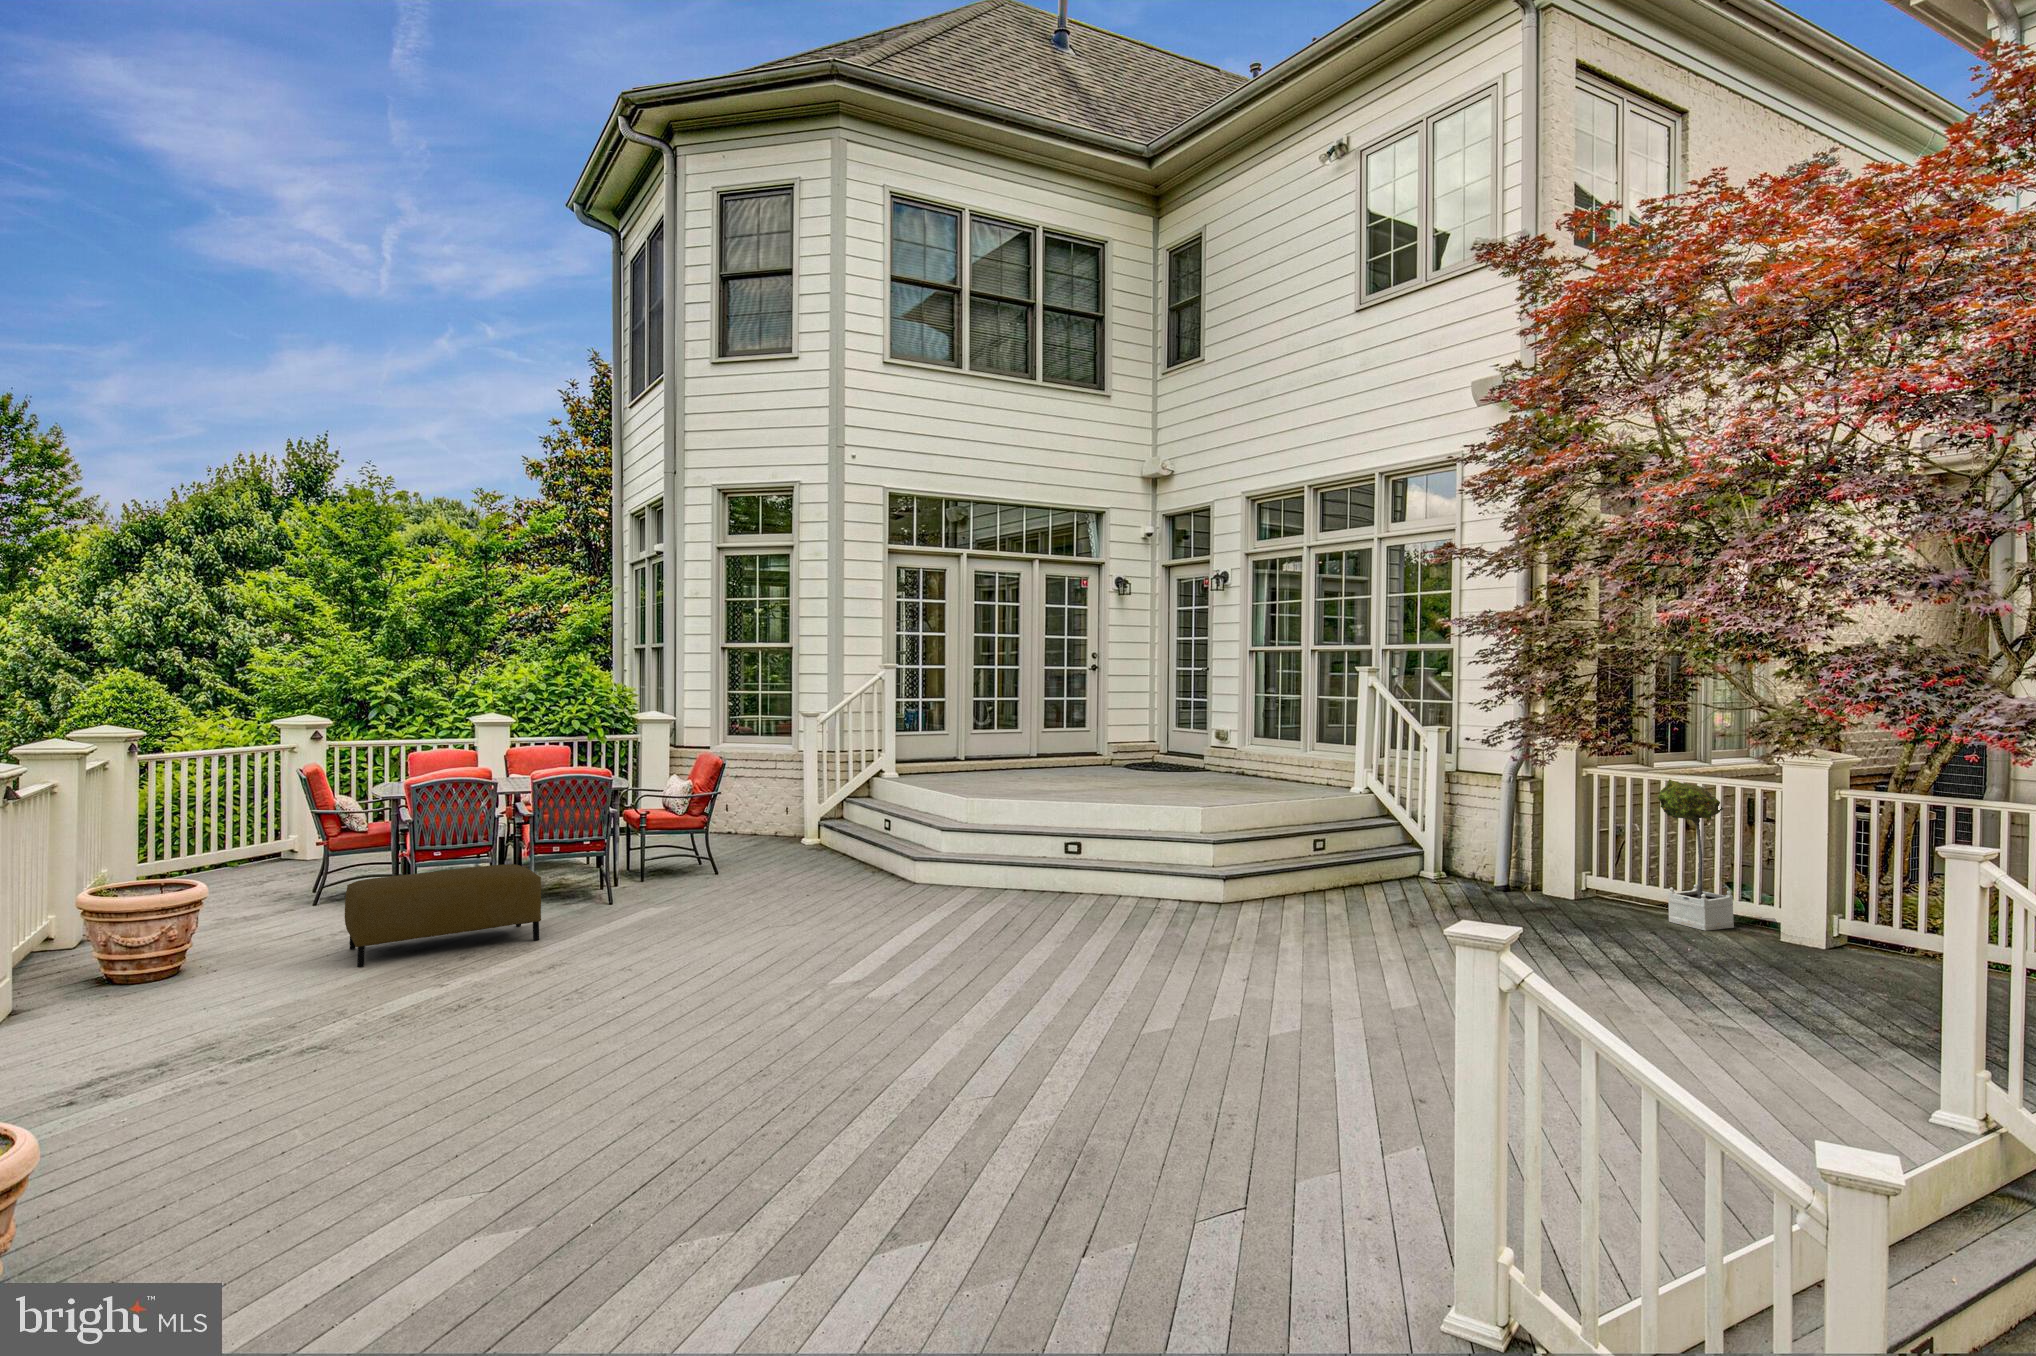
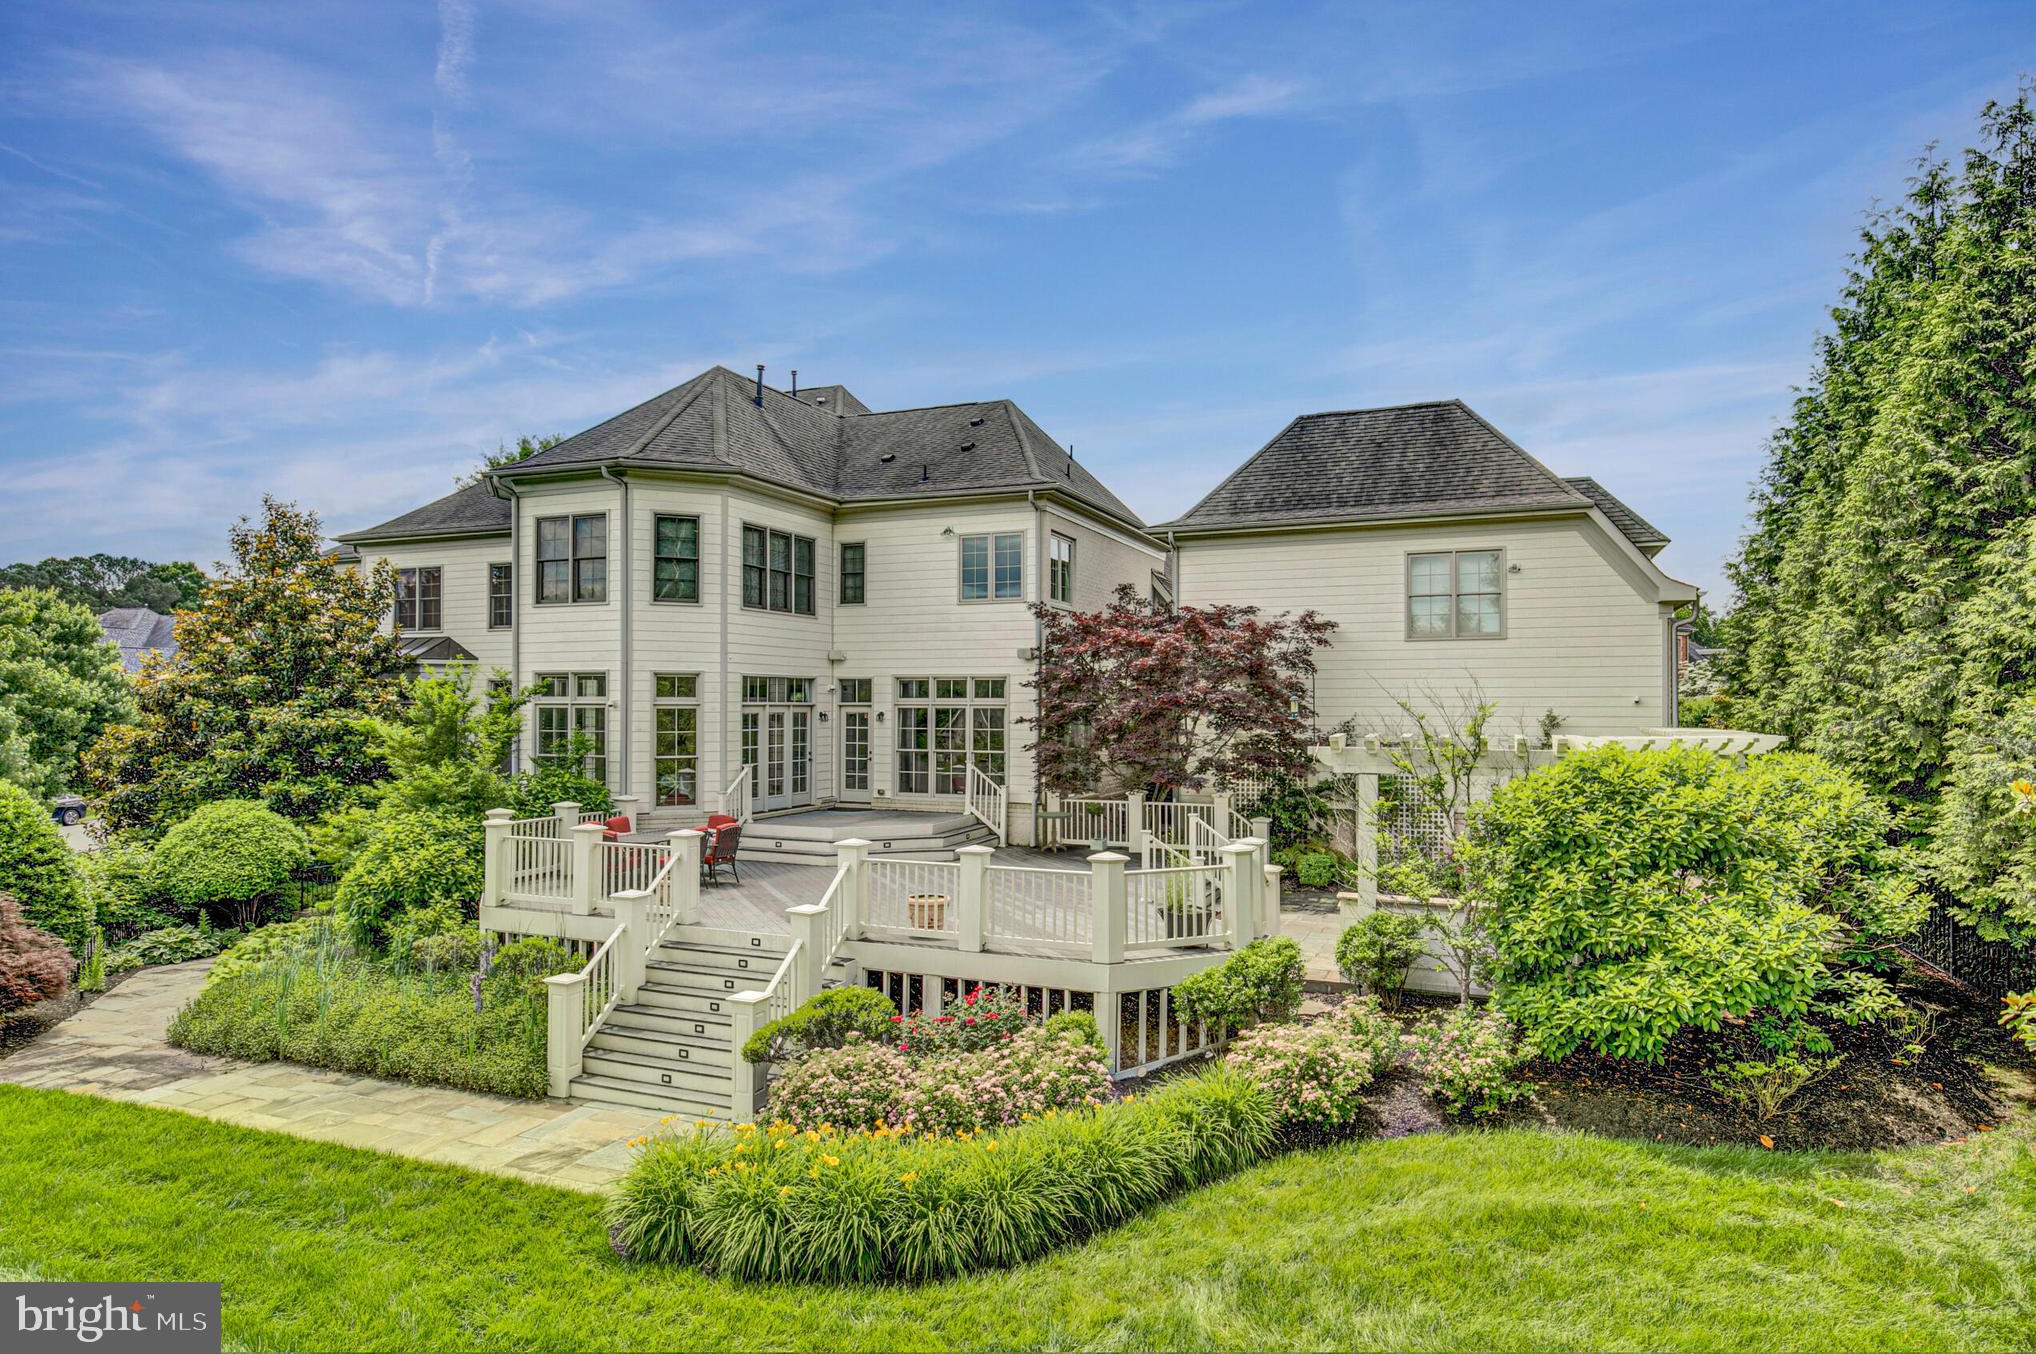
side table: none [1493,798,1606,912] -> present [1036,812,1072,853]
ottoman: present [345,864,541,967] -> none [711,887,776,933]

